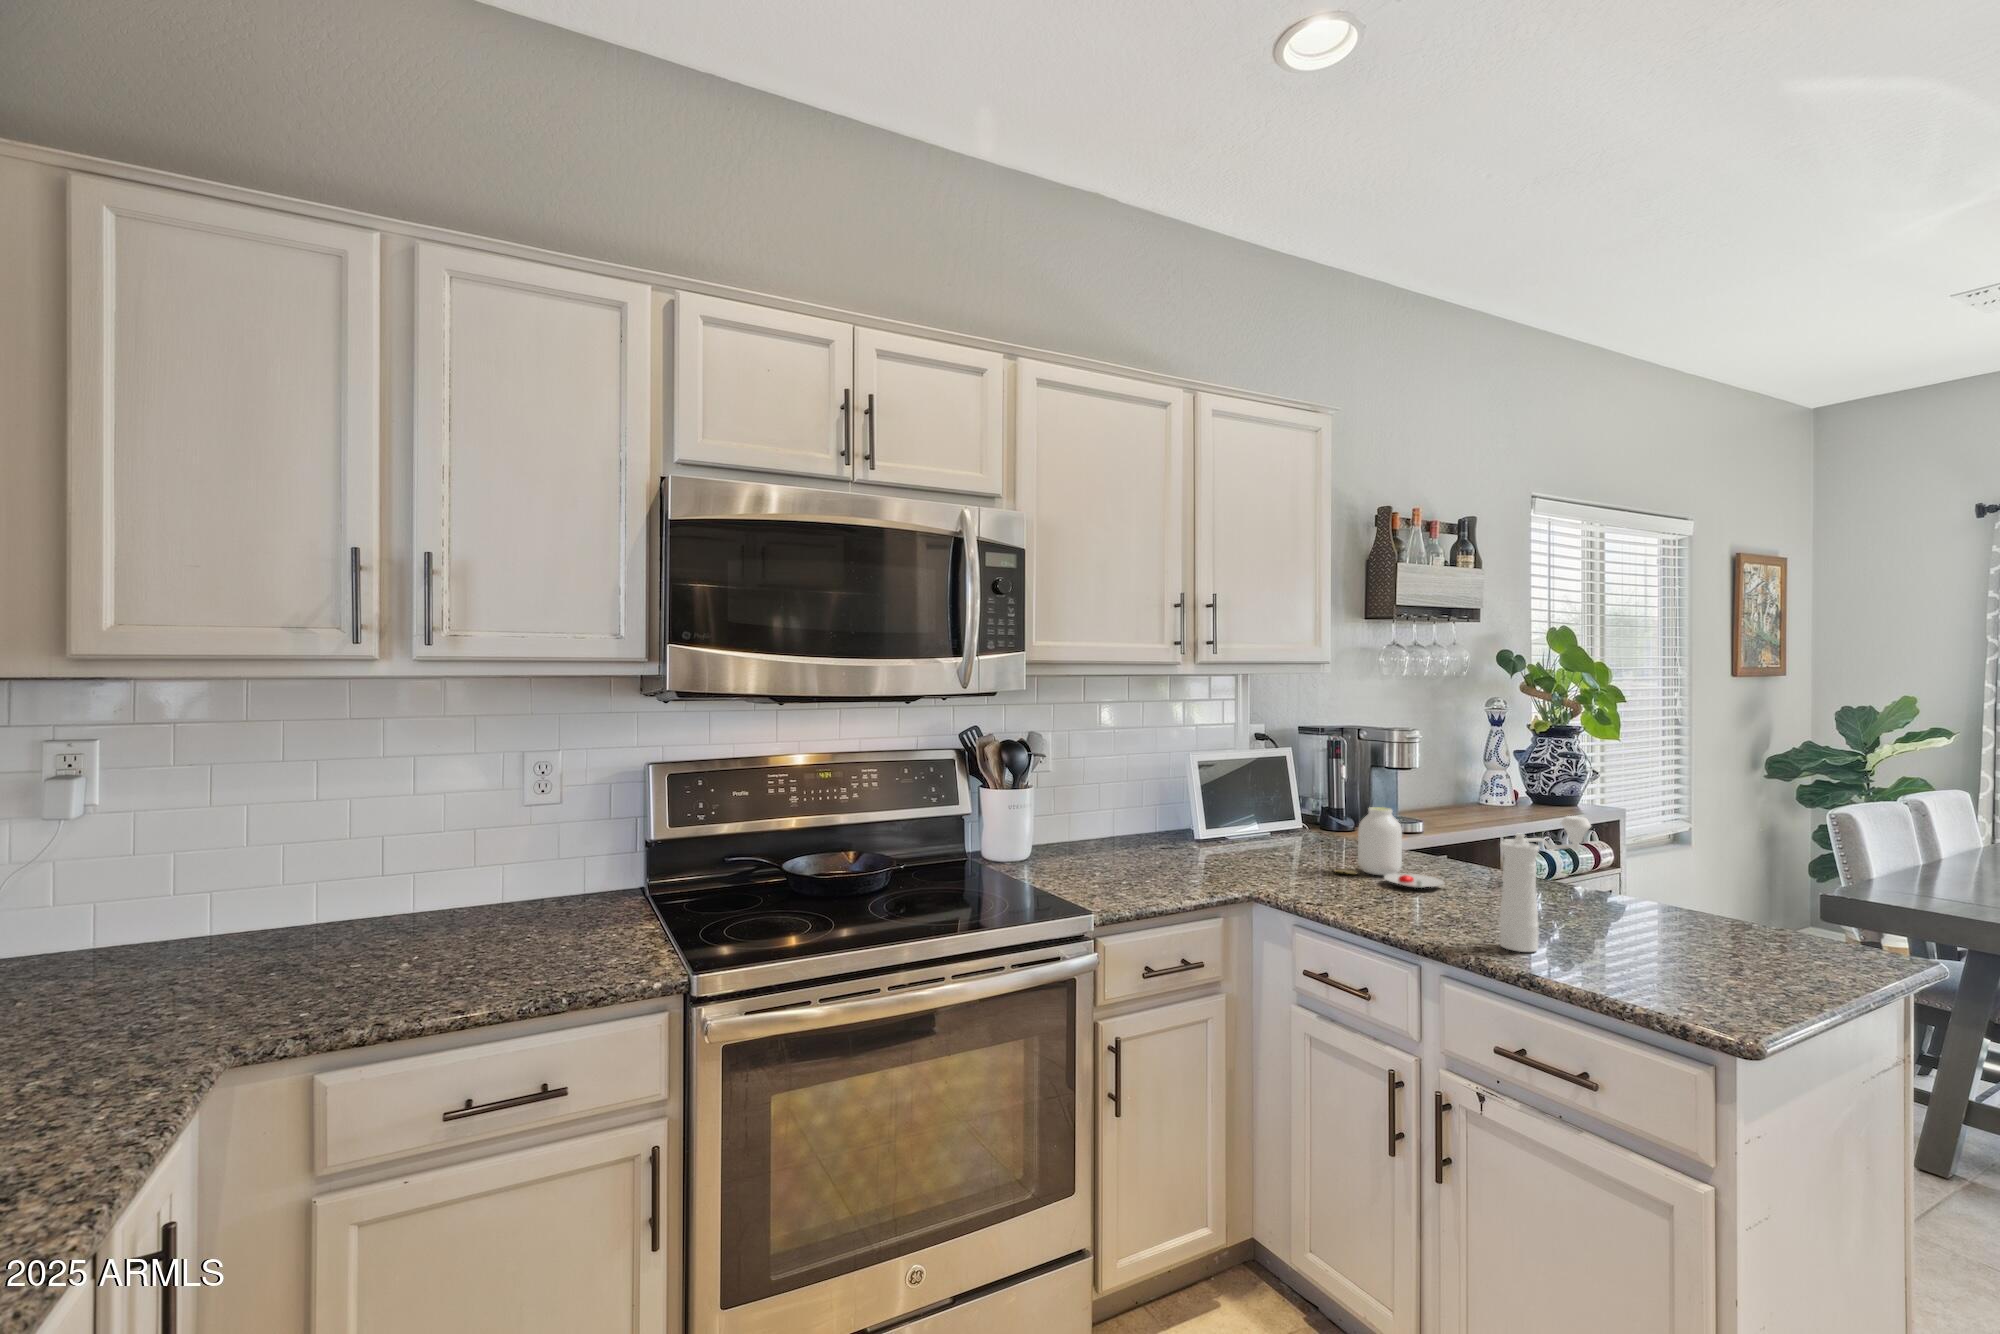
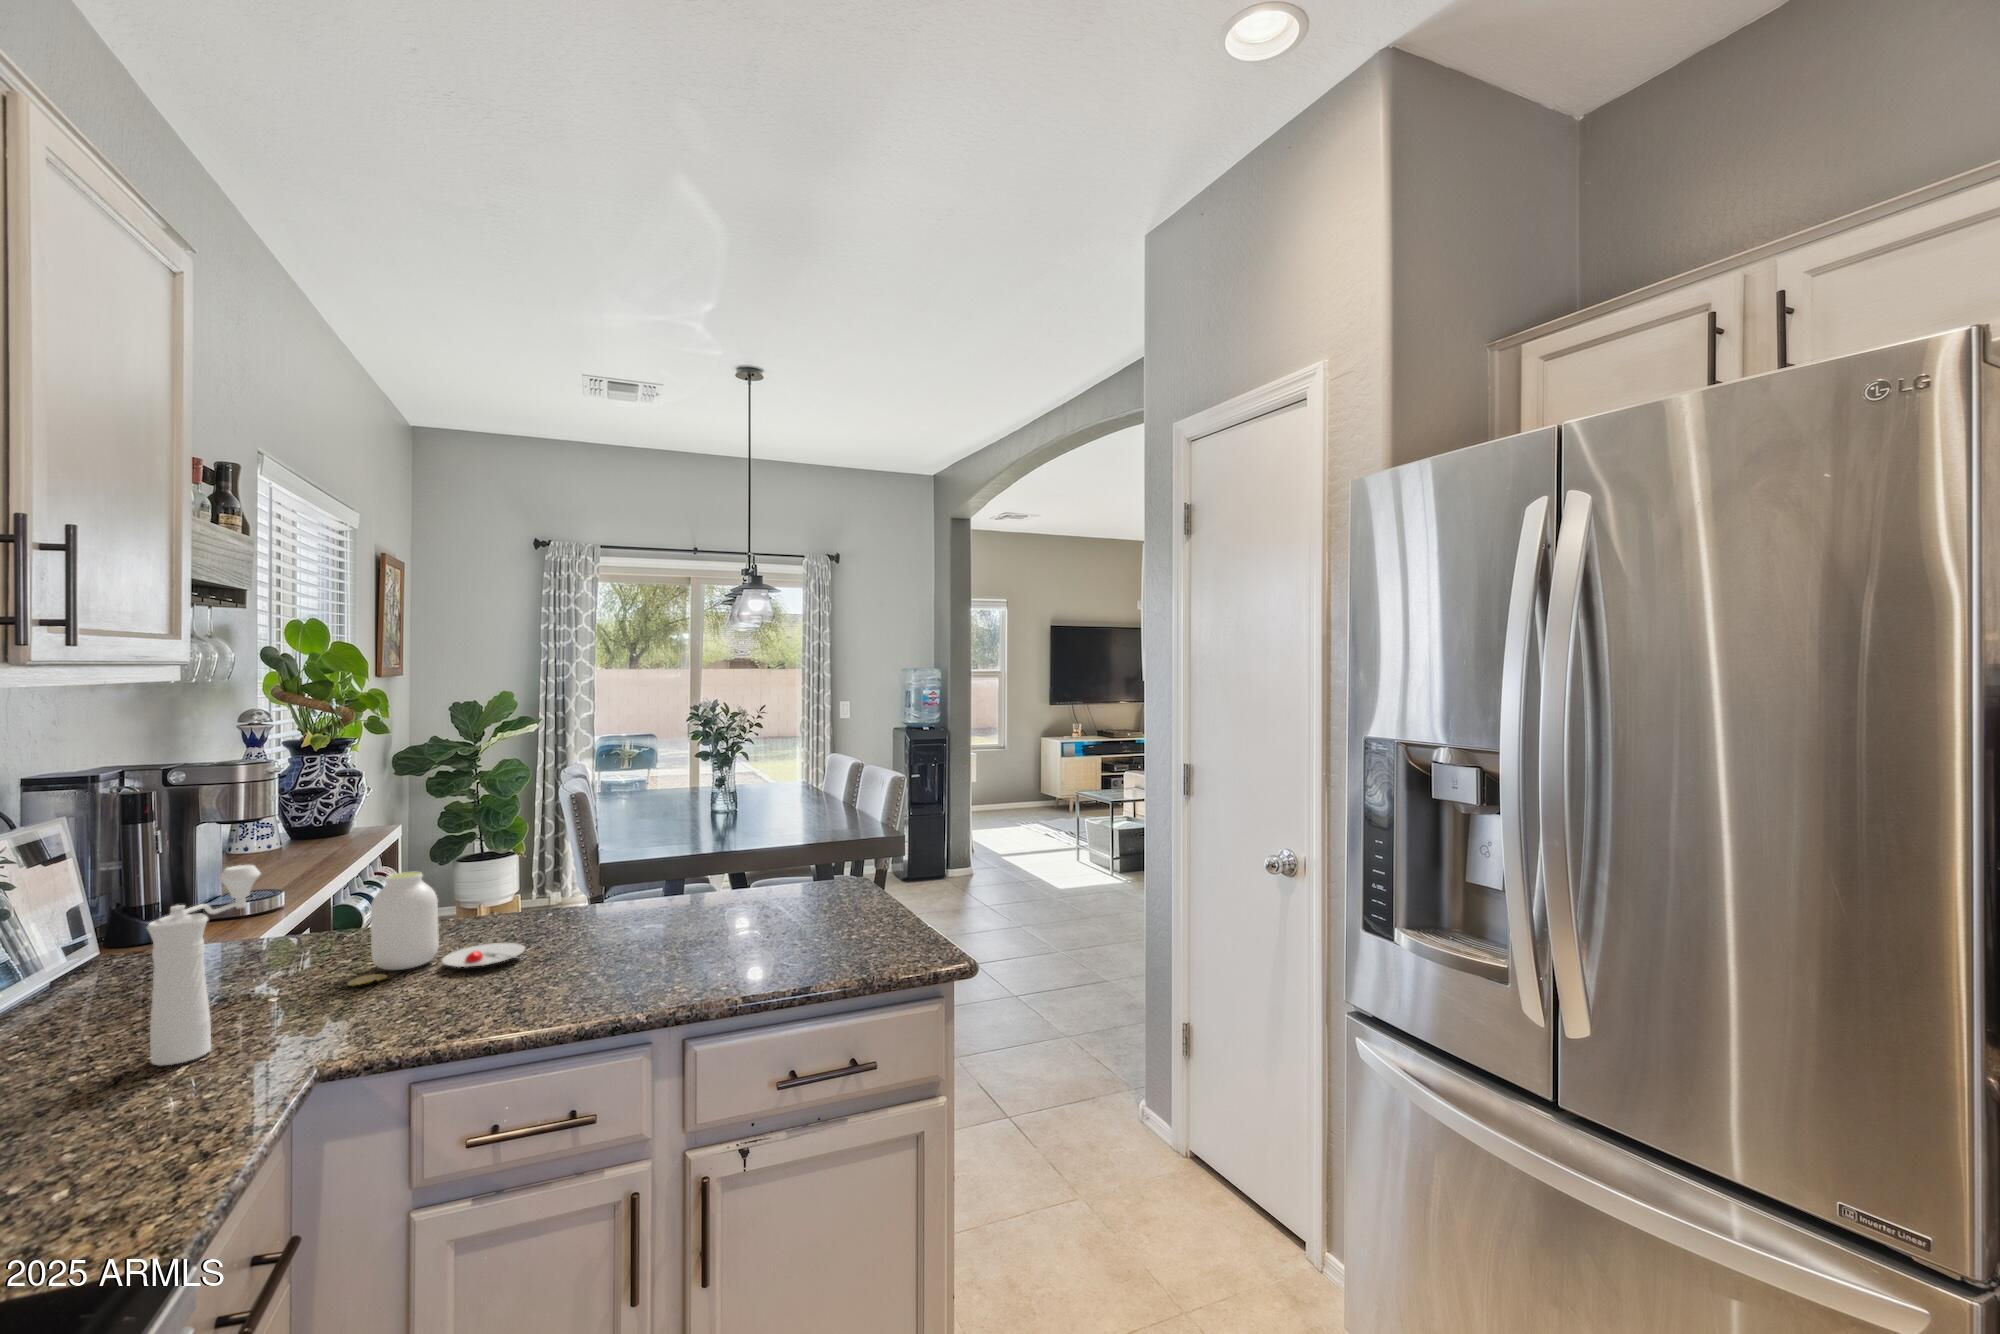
pepper mill: present [1500,816,1591,952] -> present [147,865,260,1065]

